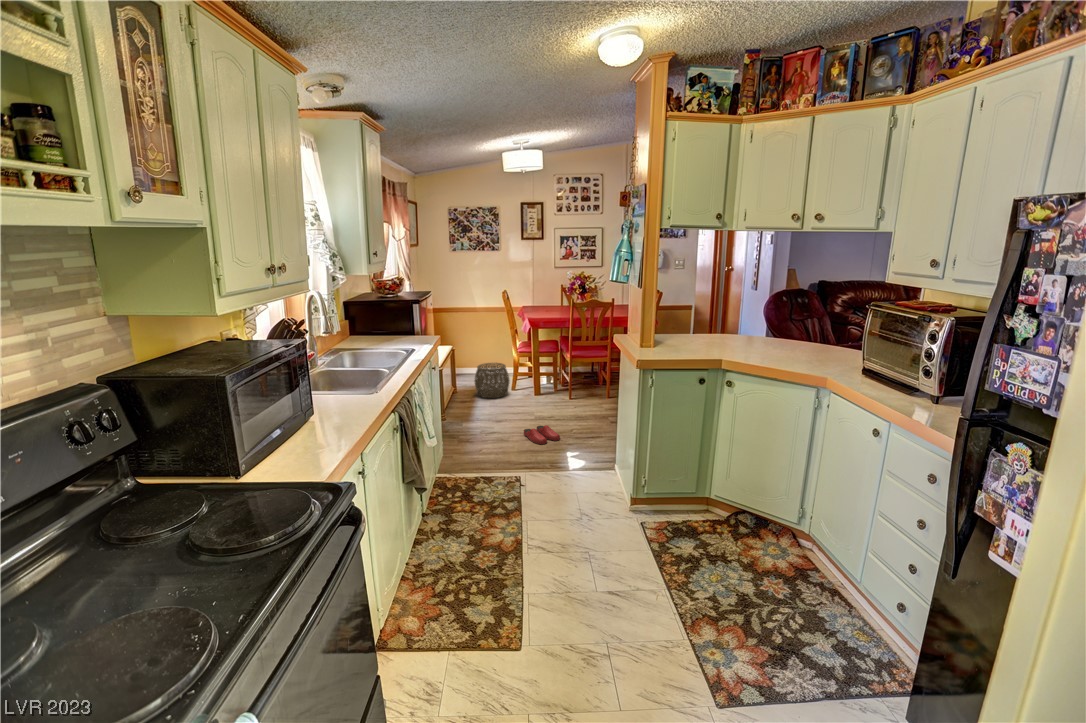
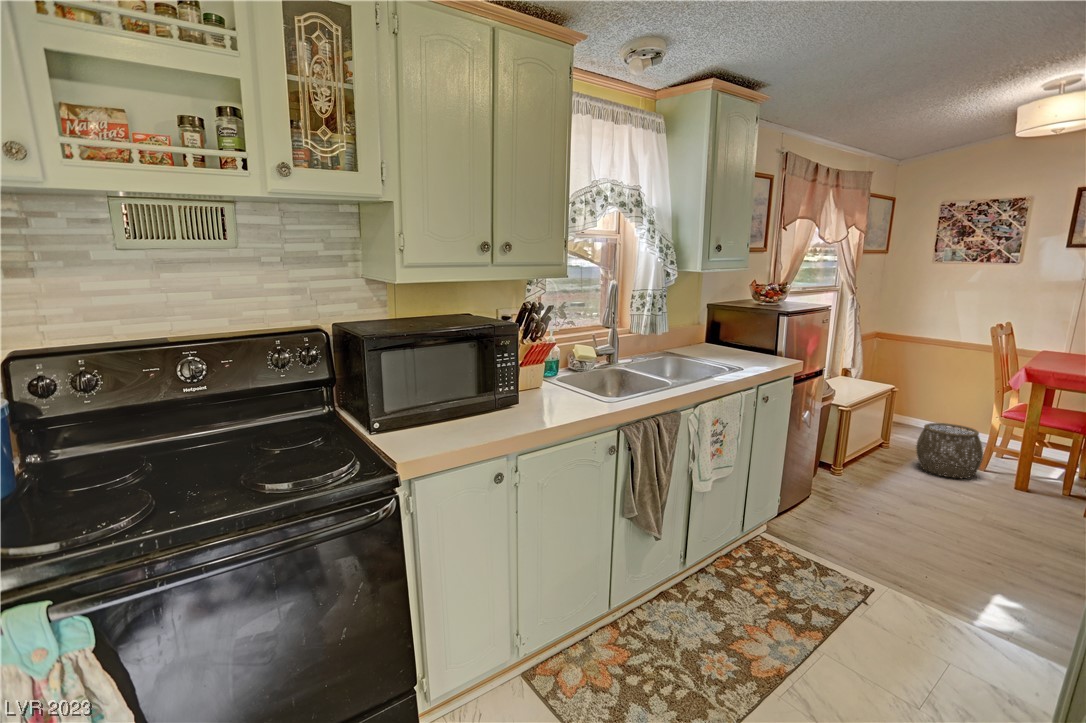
slippers: present [524,425,560,444] -> none [948,534,1020,575]

